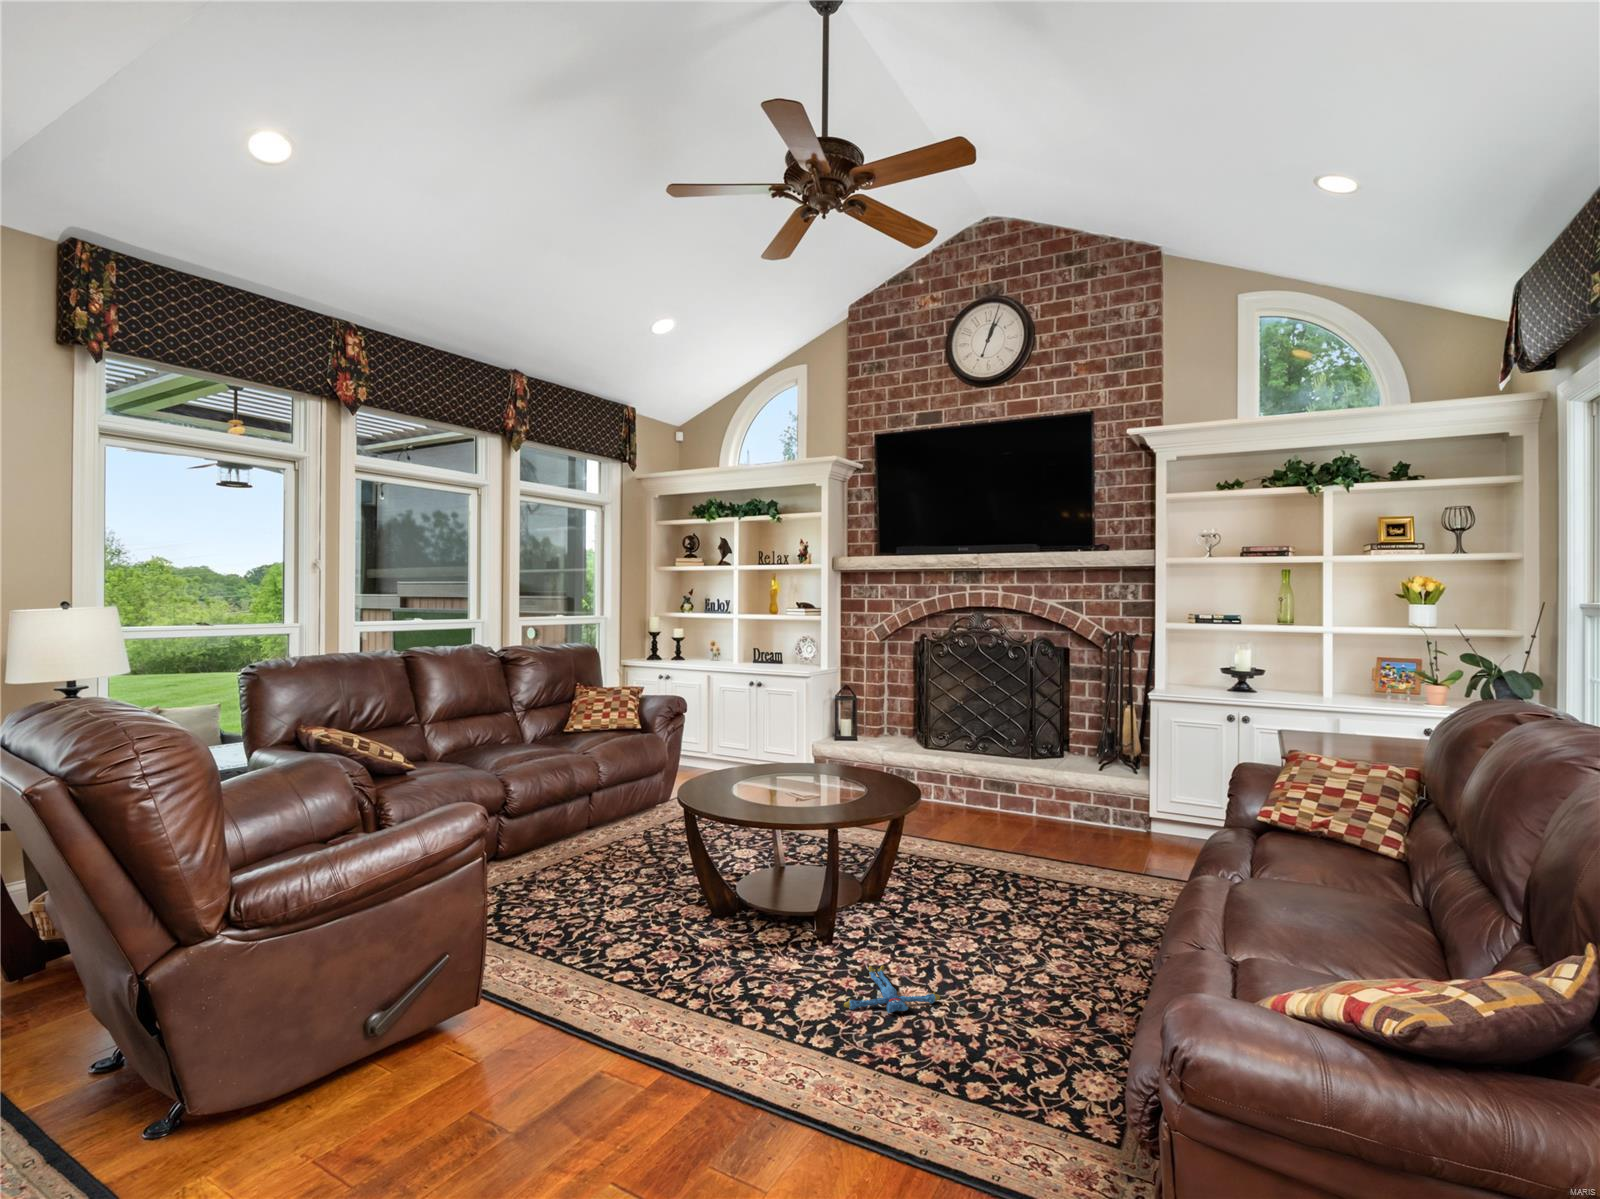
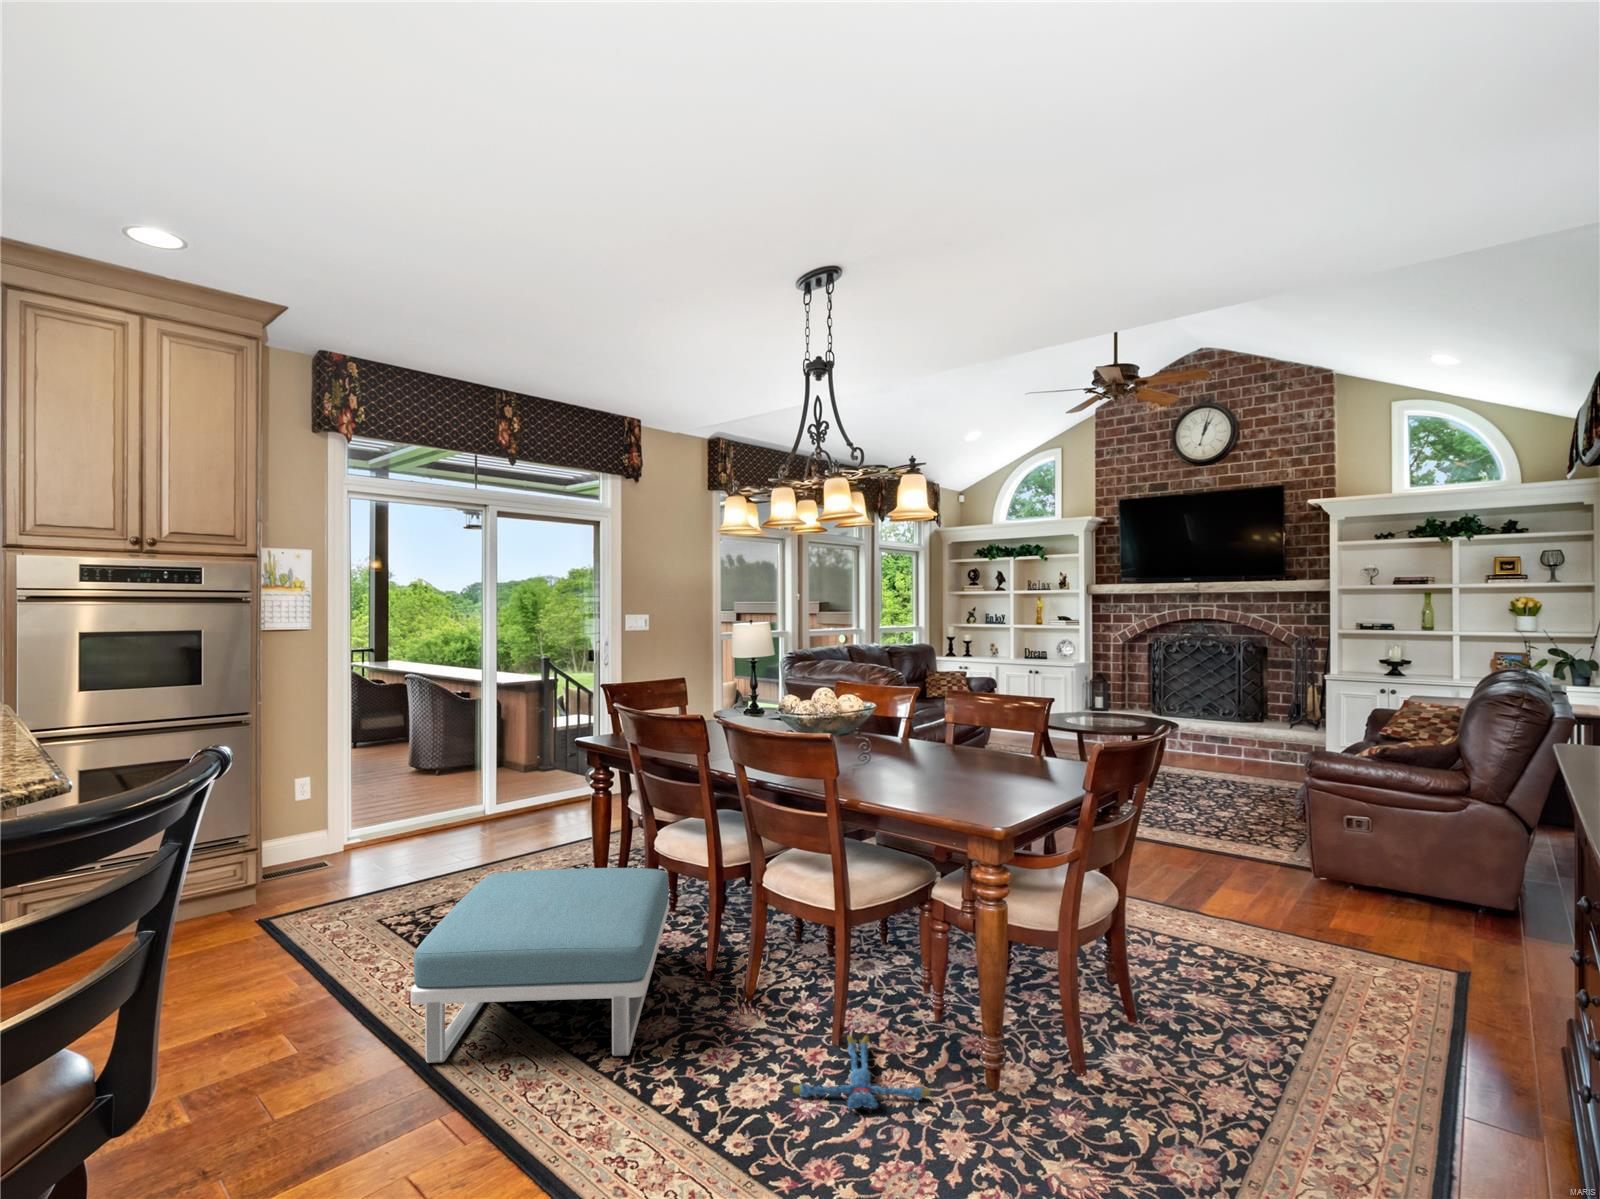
footstool: none [532,854,719,1016] -> present [411,868,669,1063]

